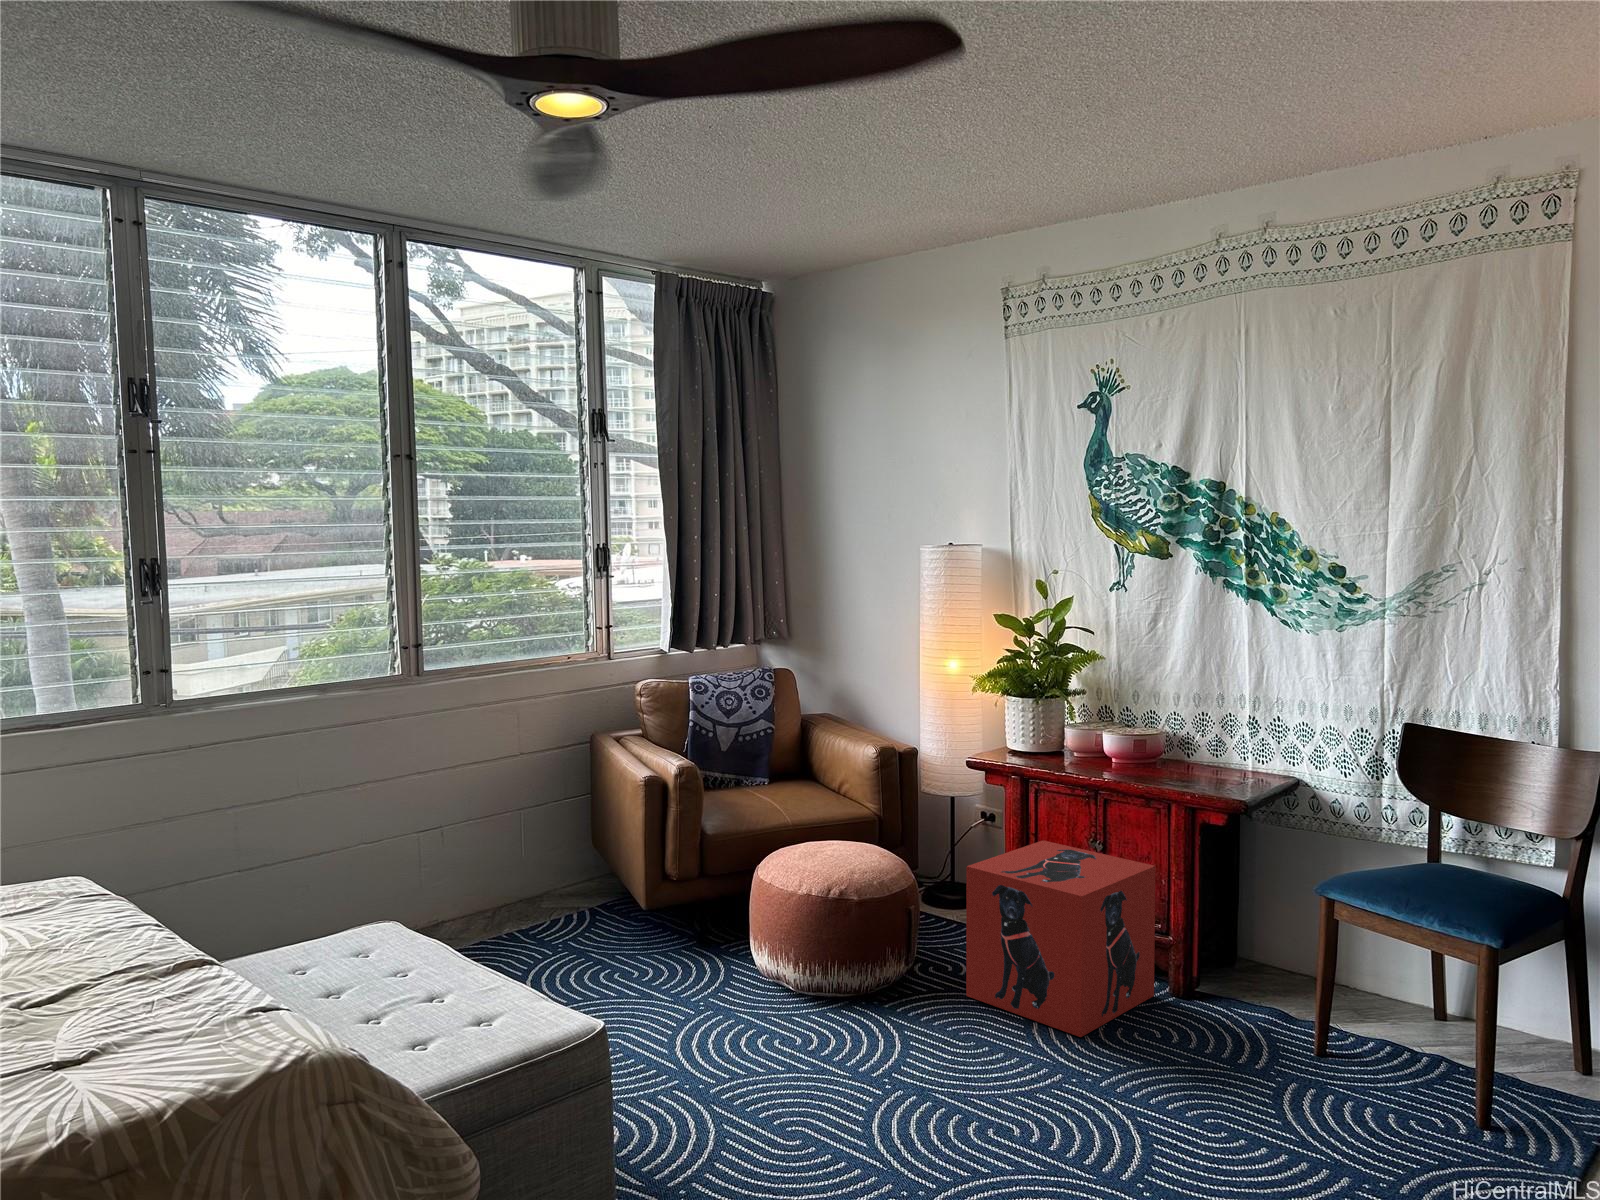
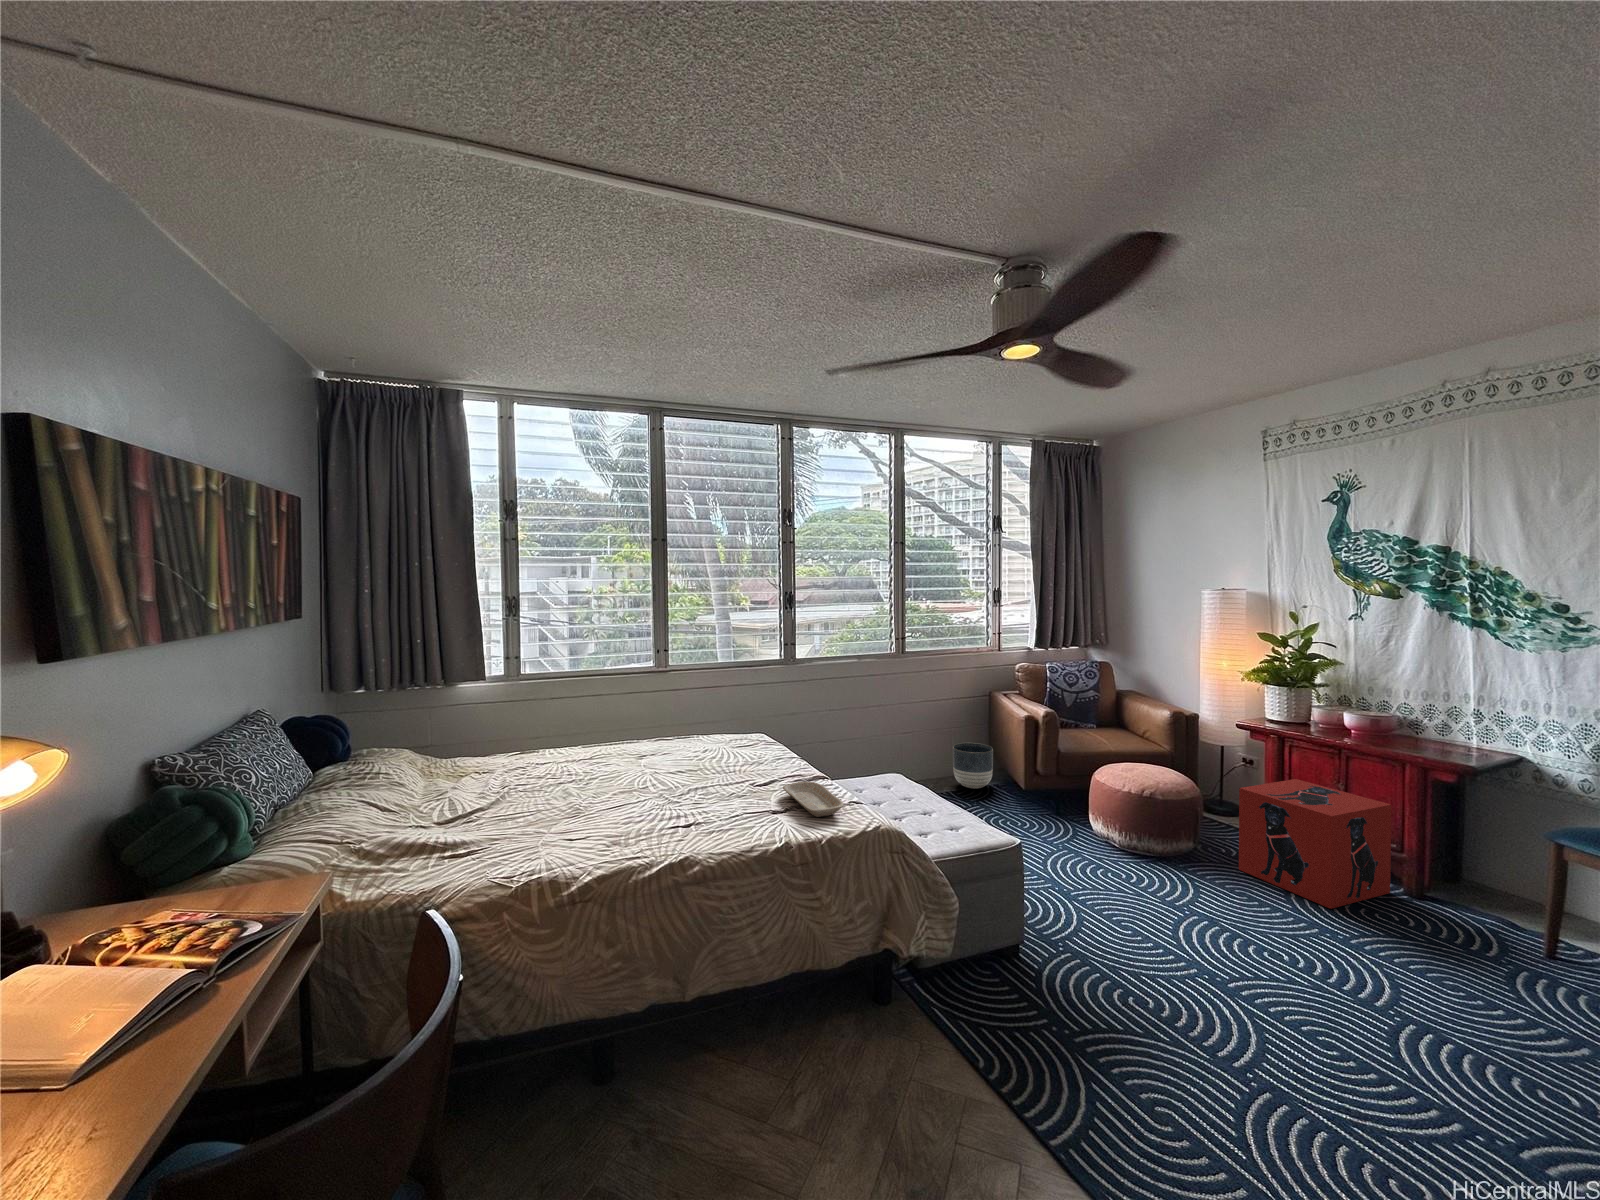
planter: none [522,832,596,916] -> present [953,743,993,789]
tray: none [75,978,215,1061] -> present [783,782,844,817]

